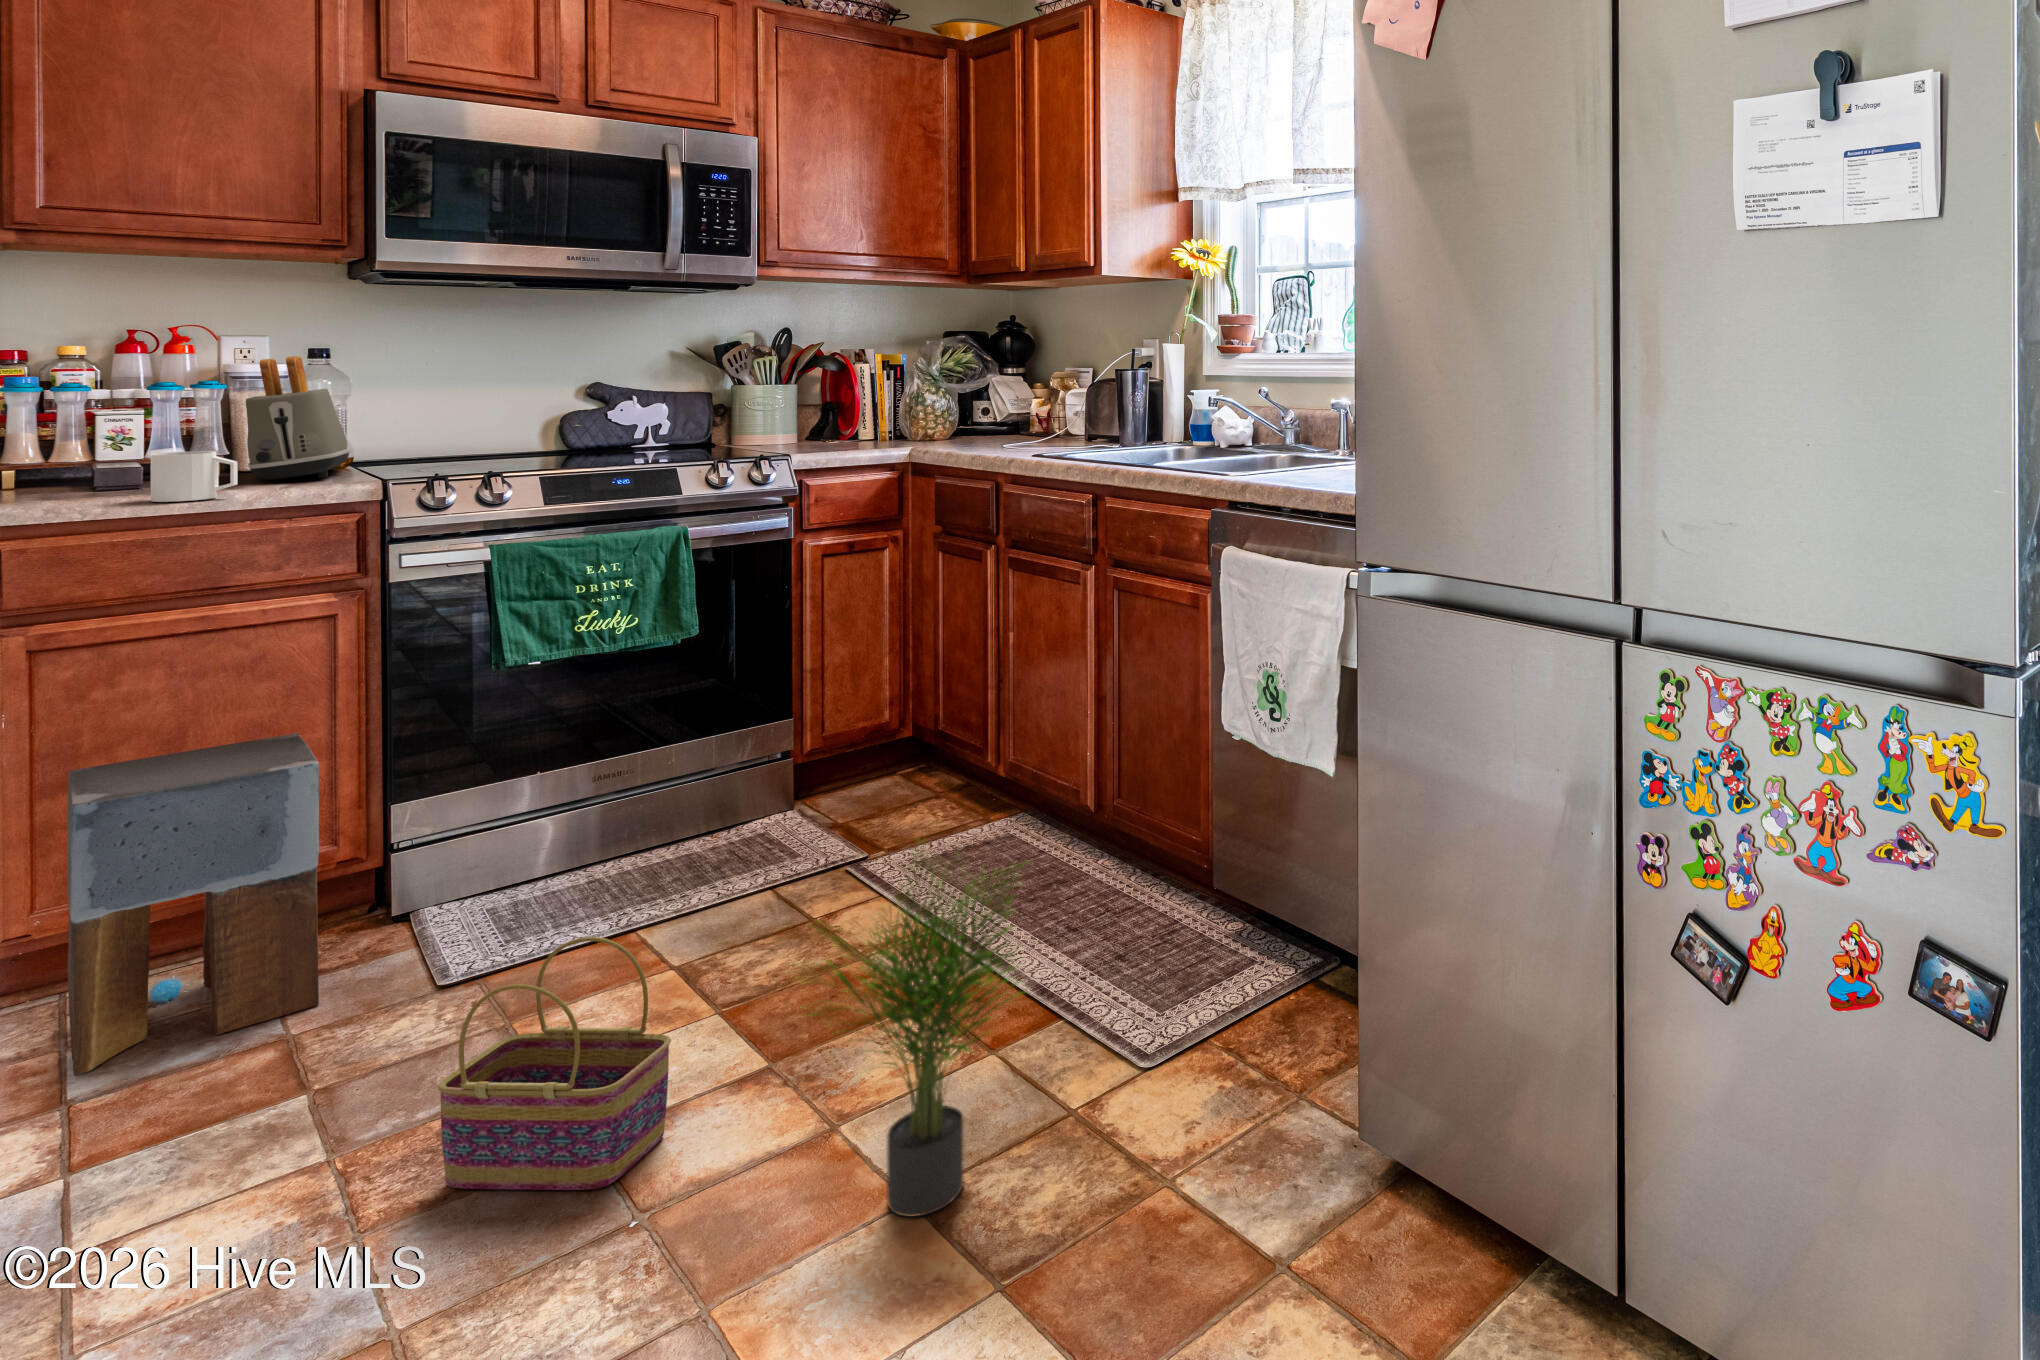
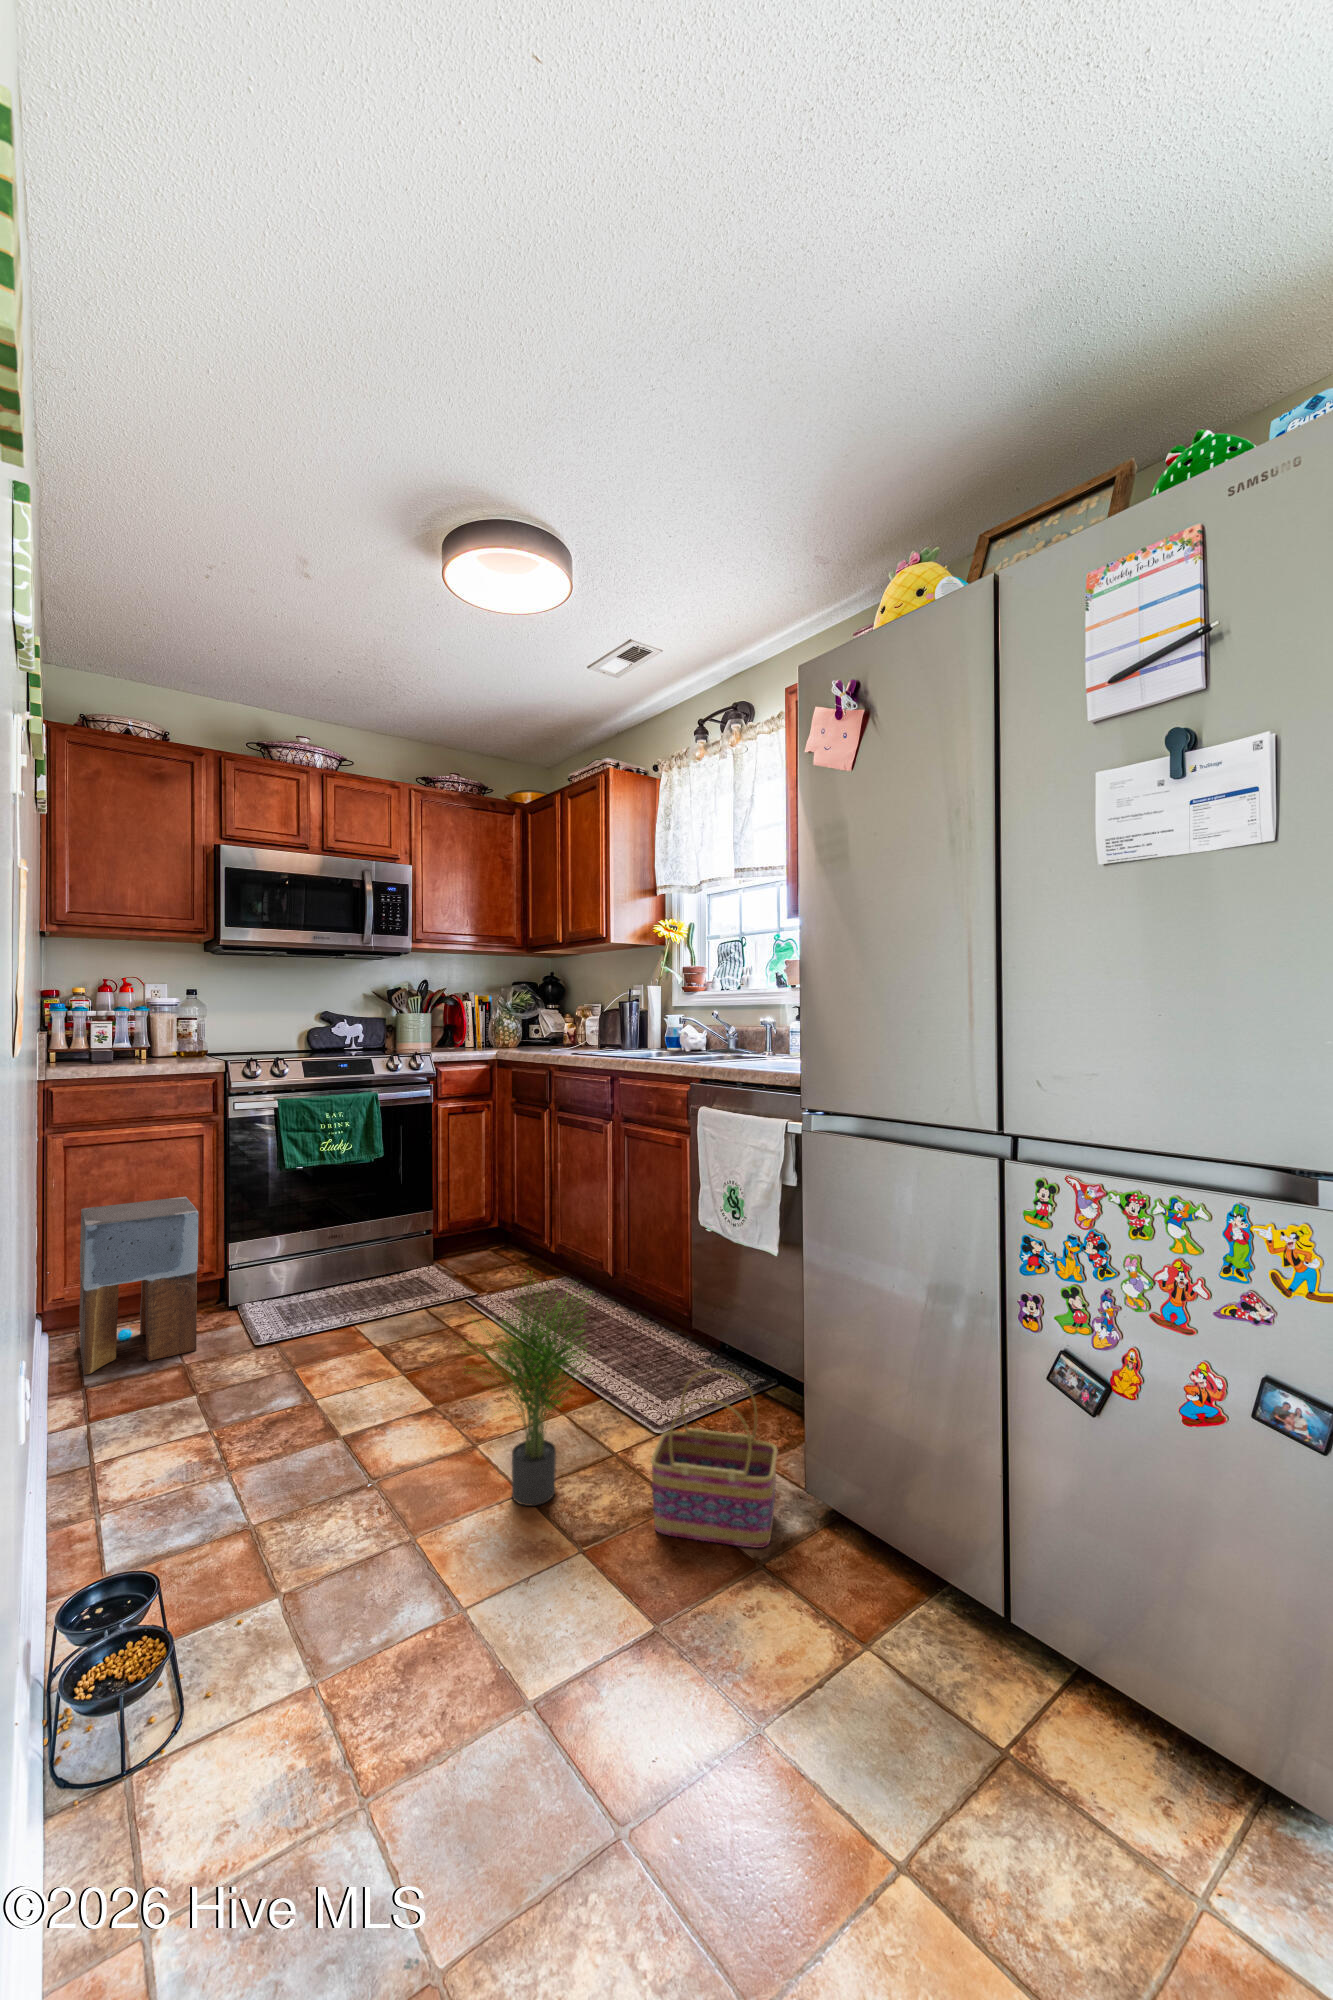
toaster: present [246,356,350,480] -> none [161,988,209,1056]
mug: present [151,451,238,502] -> none [119,1038,159,1065]
basket: present [438,937,671,1190] -> present [651,1369,778,1548]

